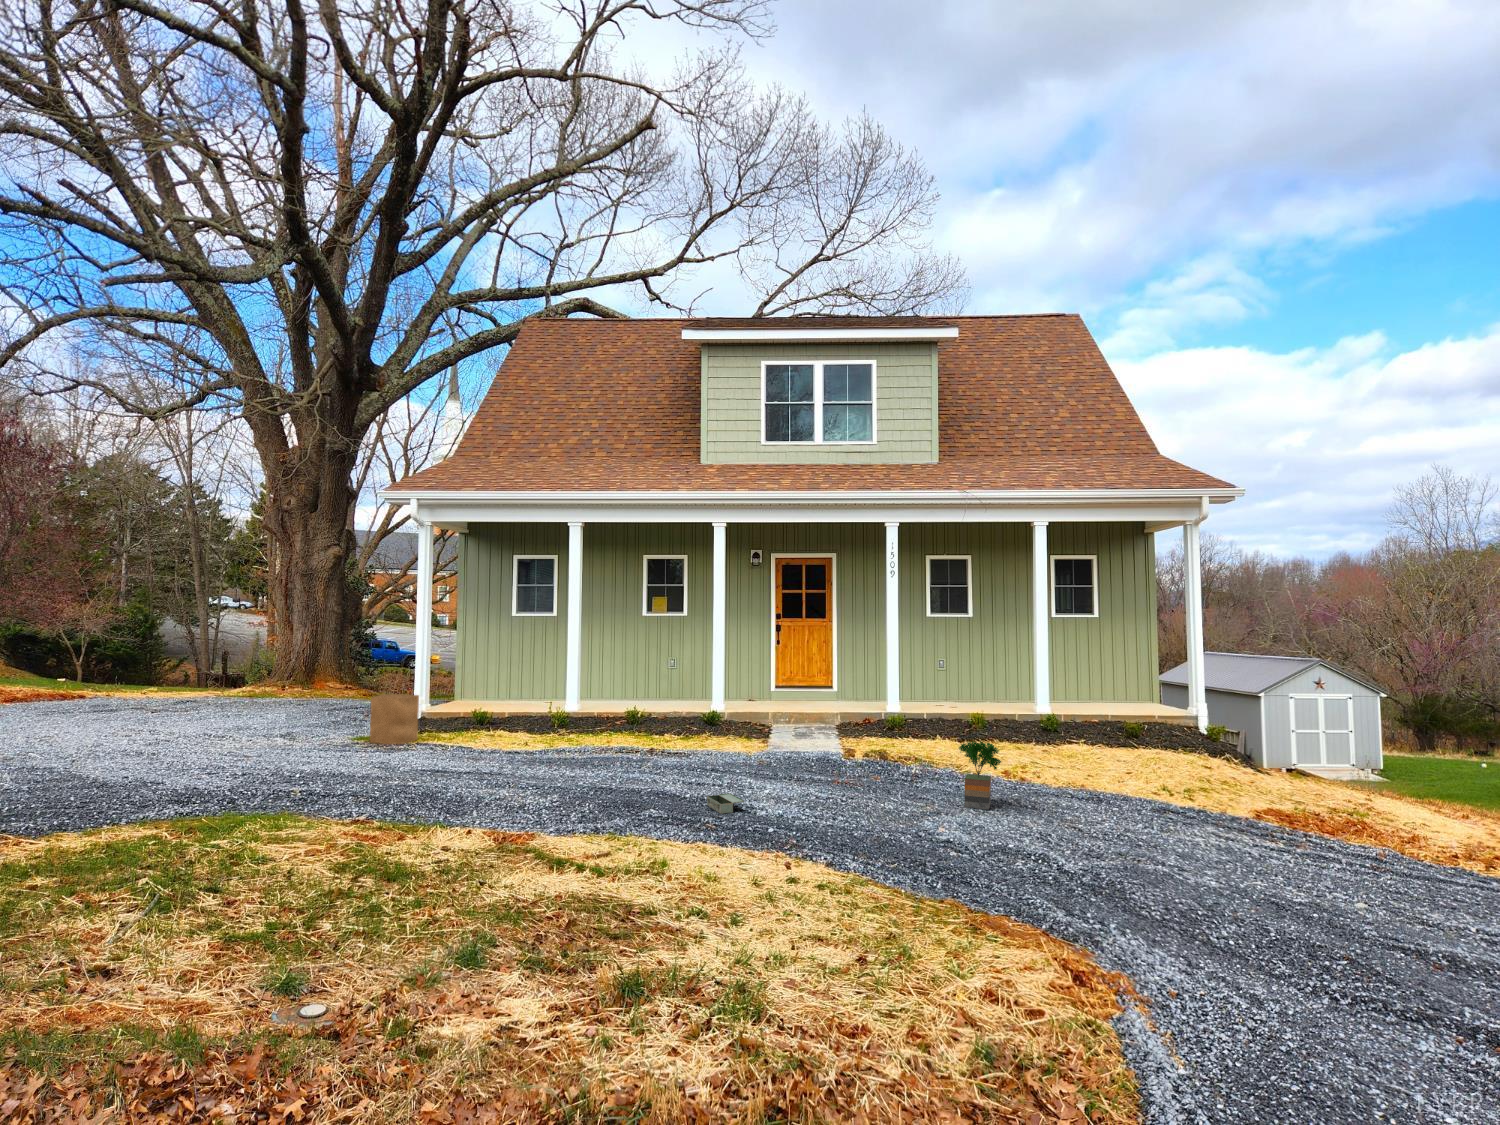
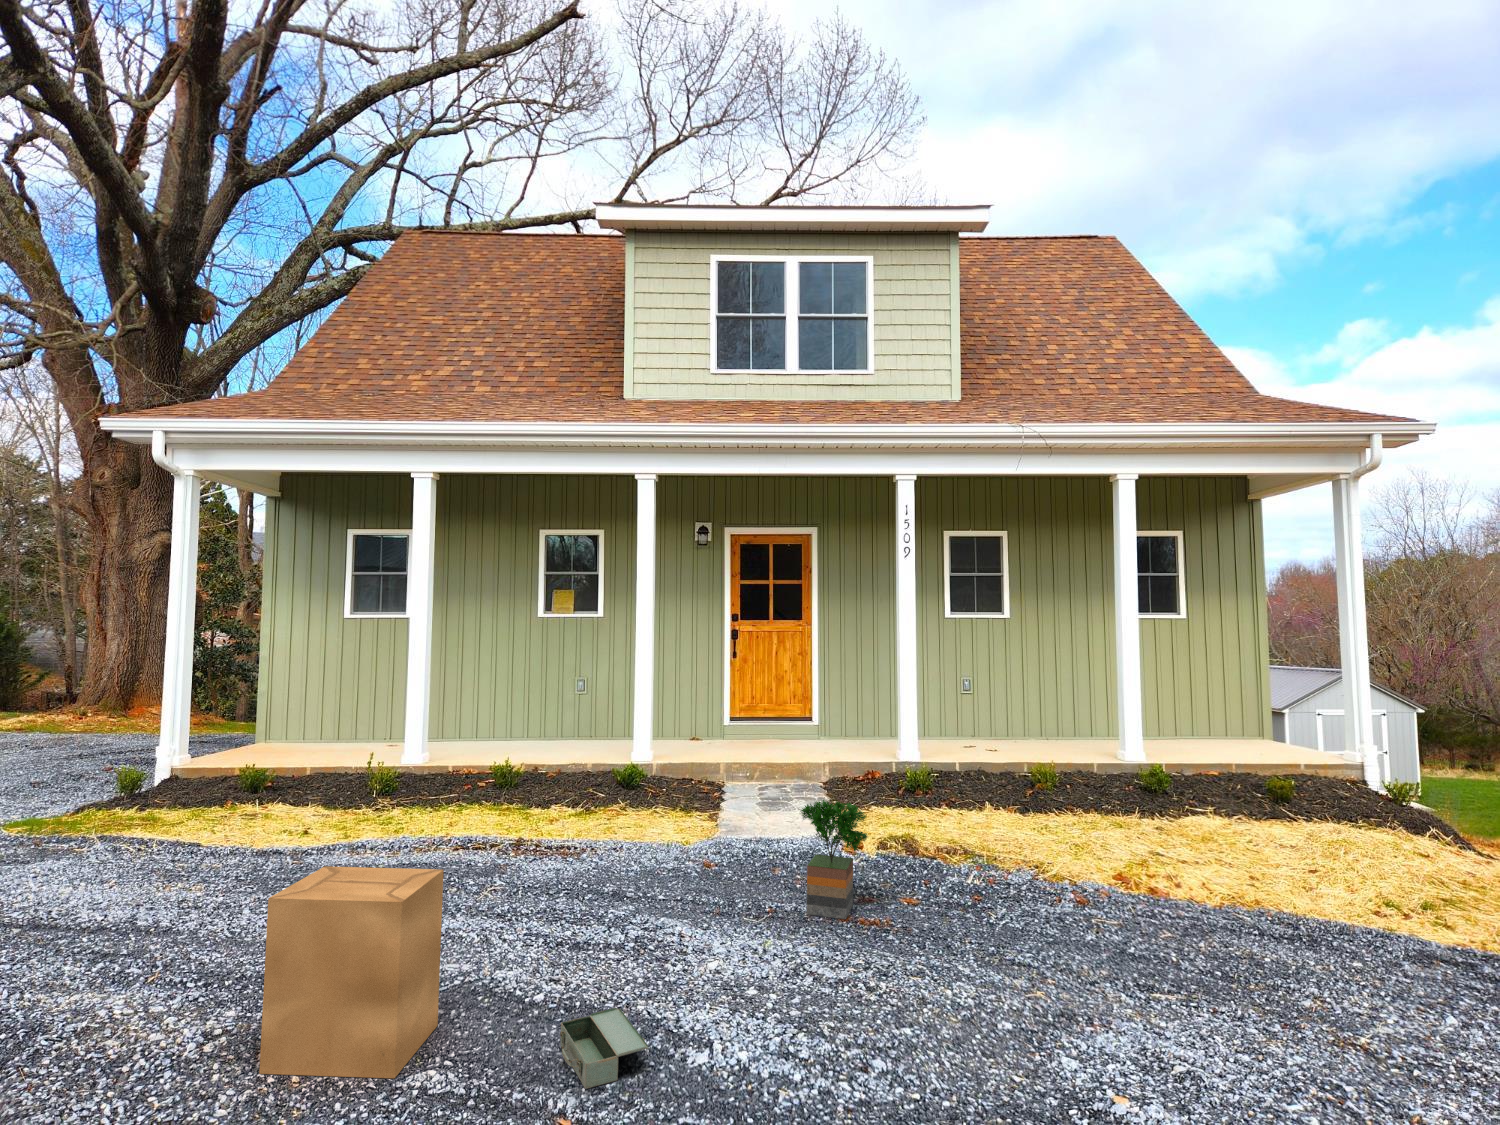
cardboard box: present [370,694,419,744] -> present [259,866,444,1078]
potted tree: present [959,741,1001,810] -> present [800,800,868,919]

